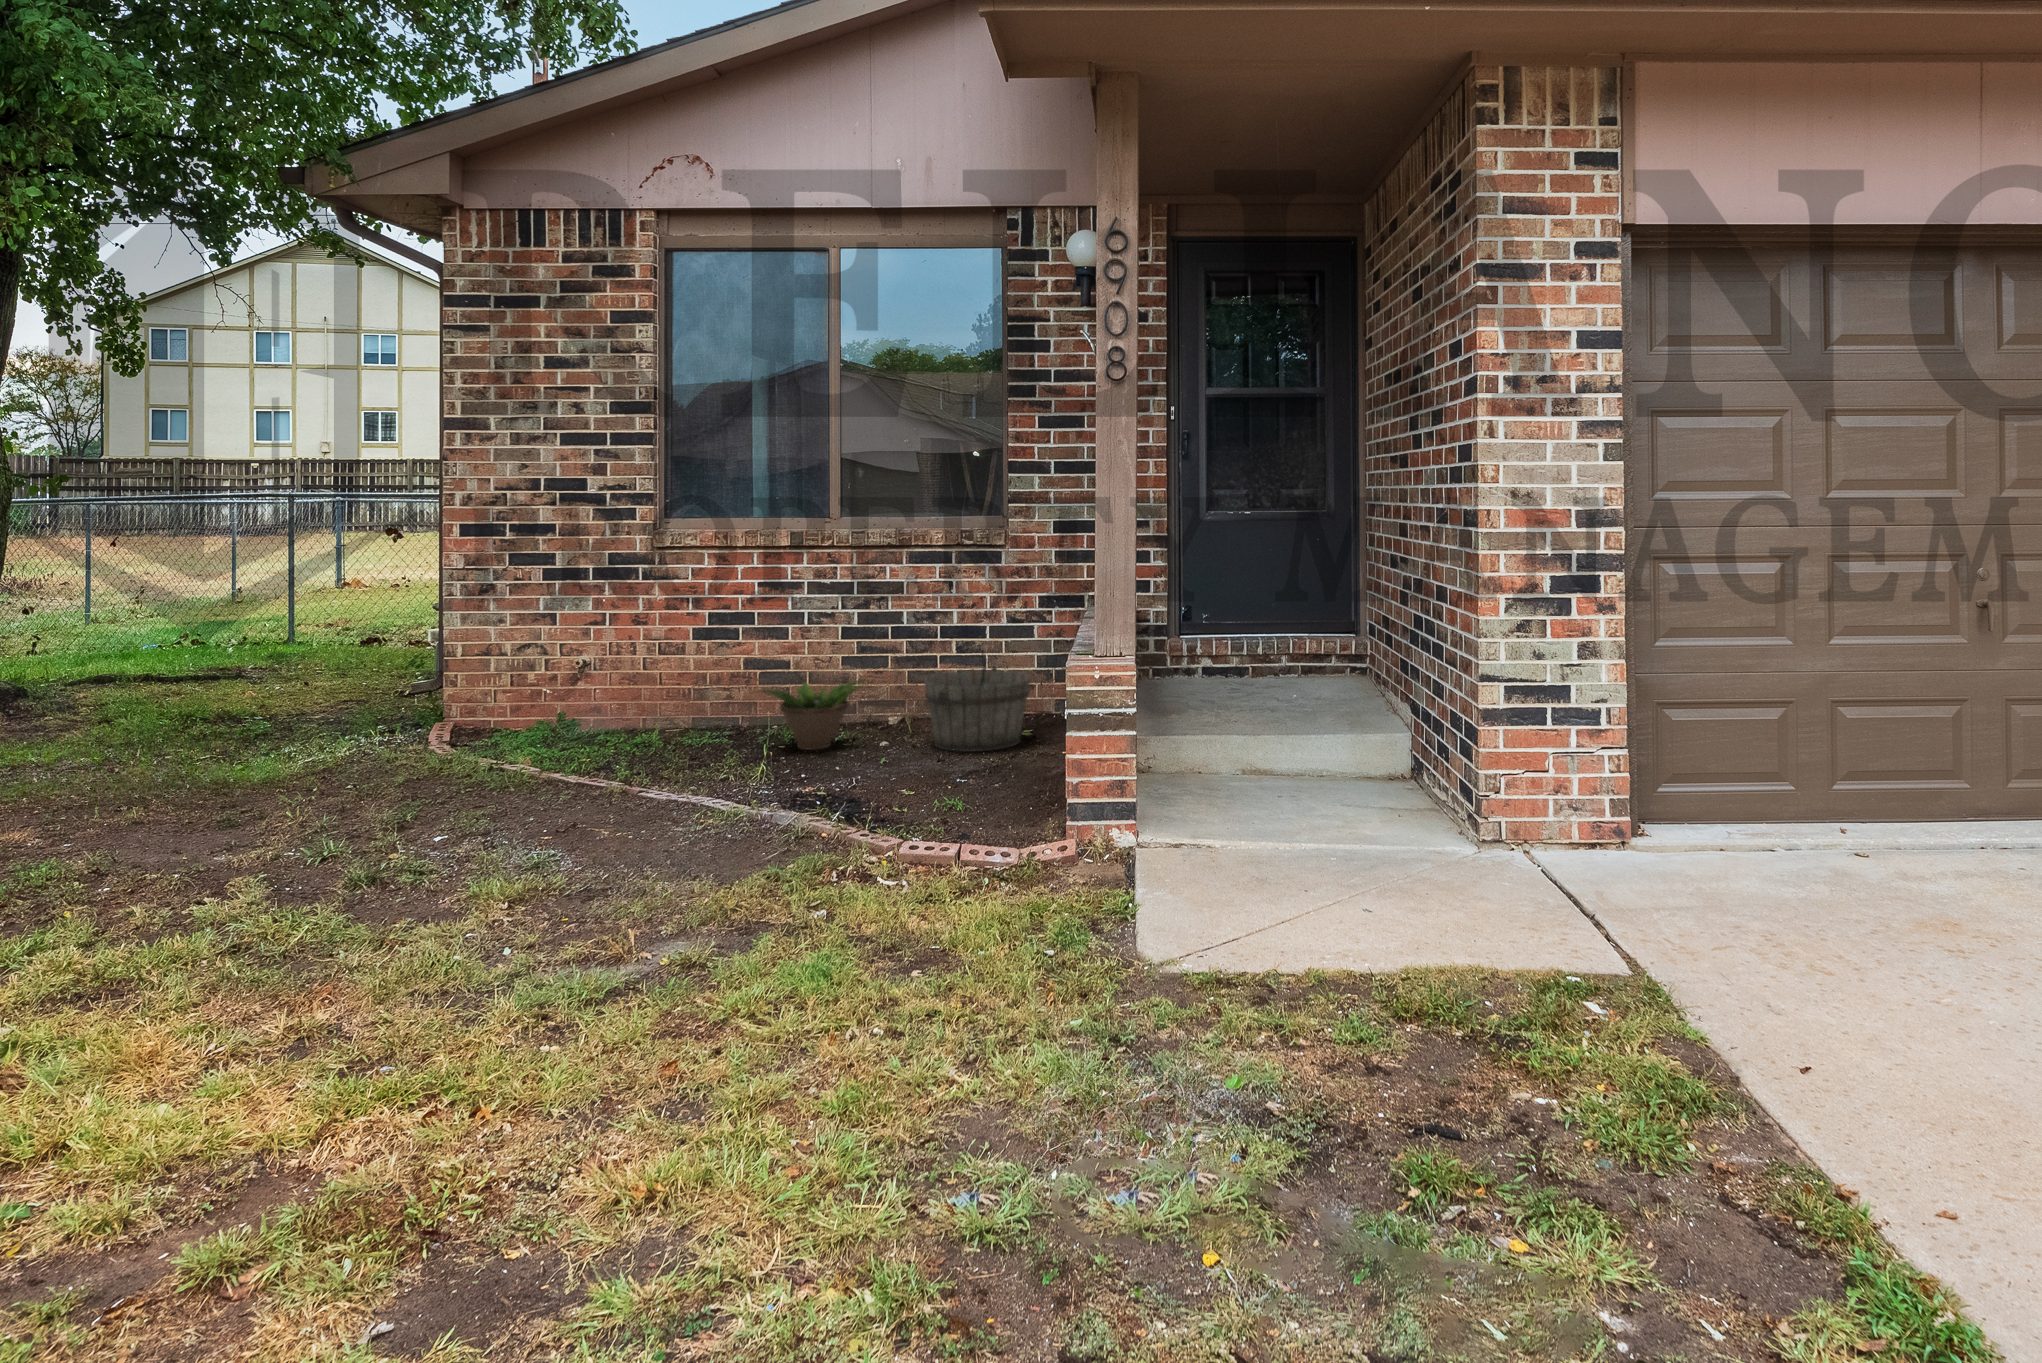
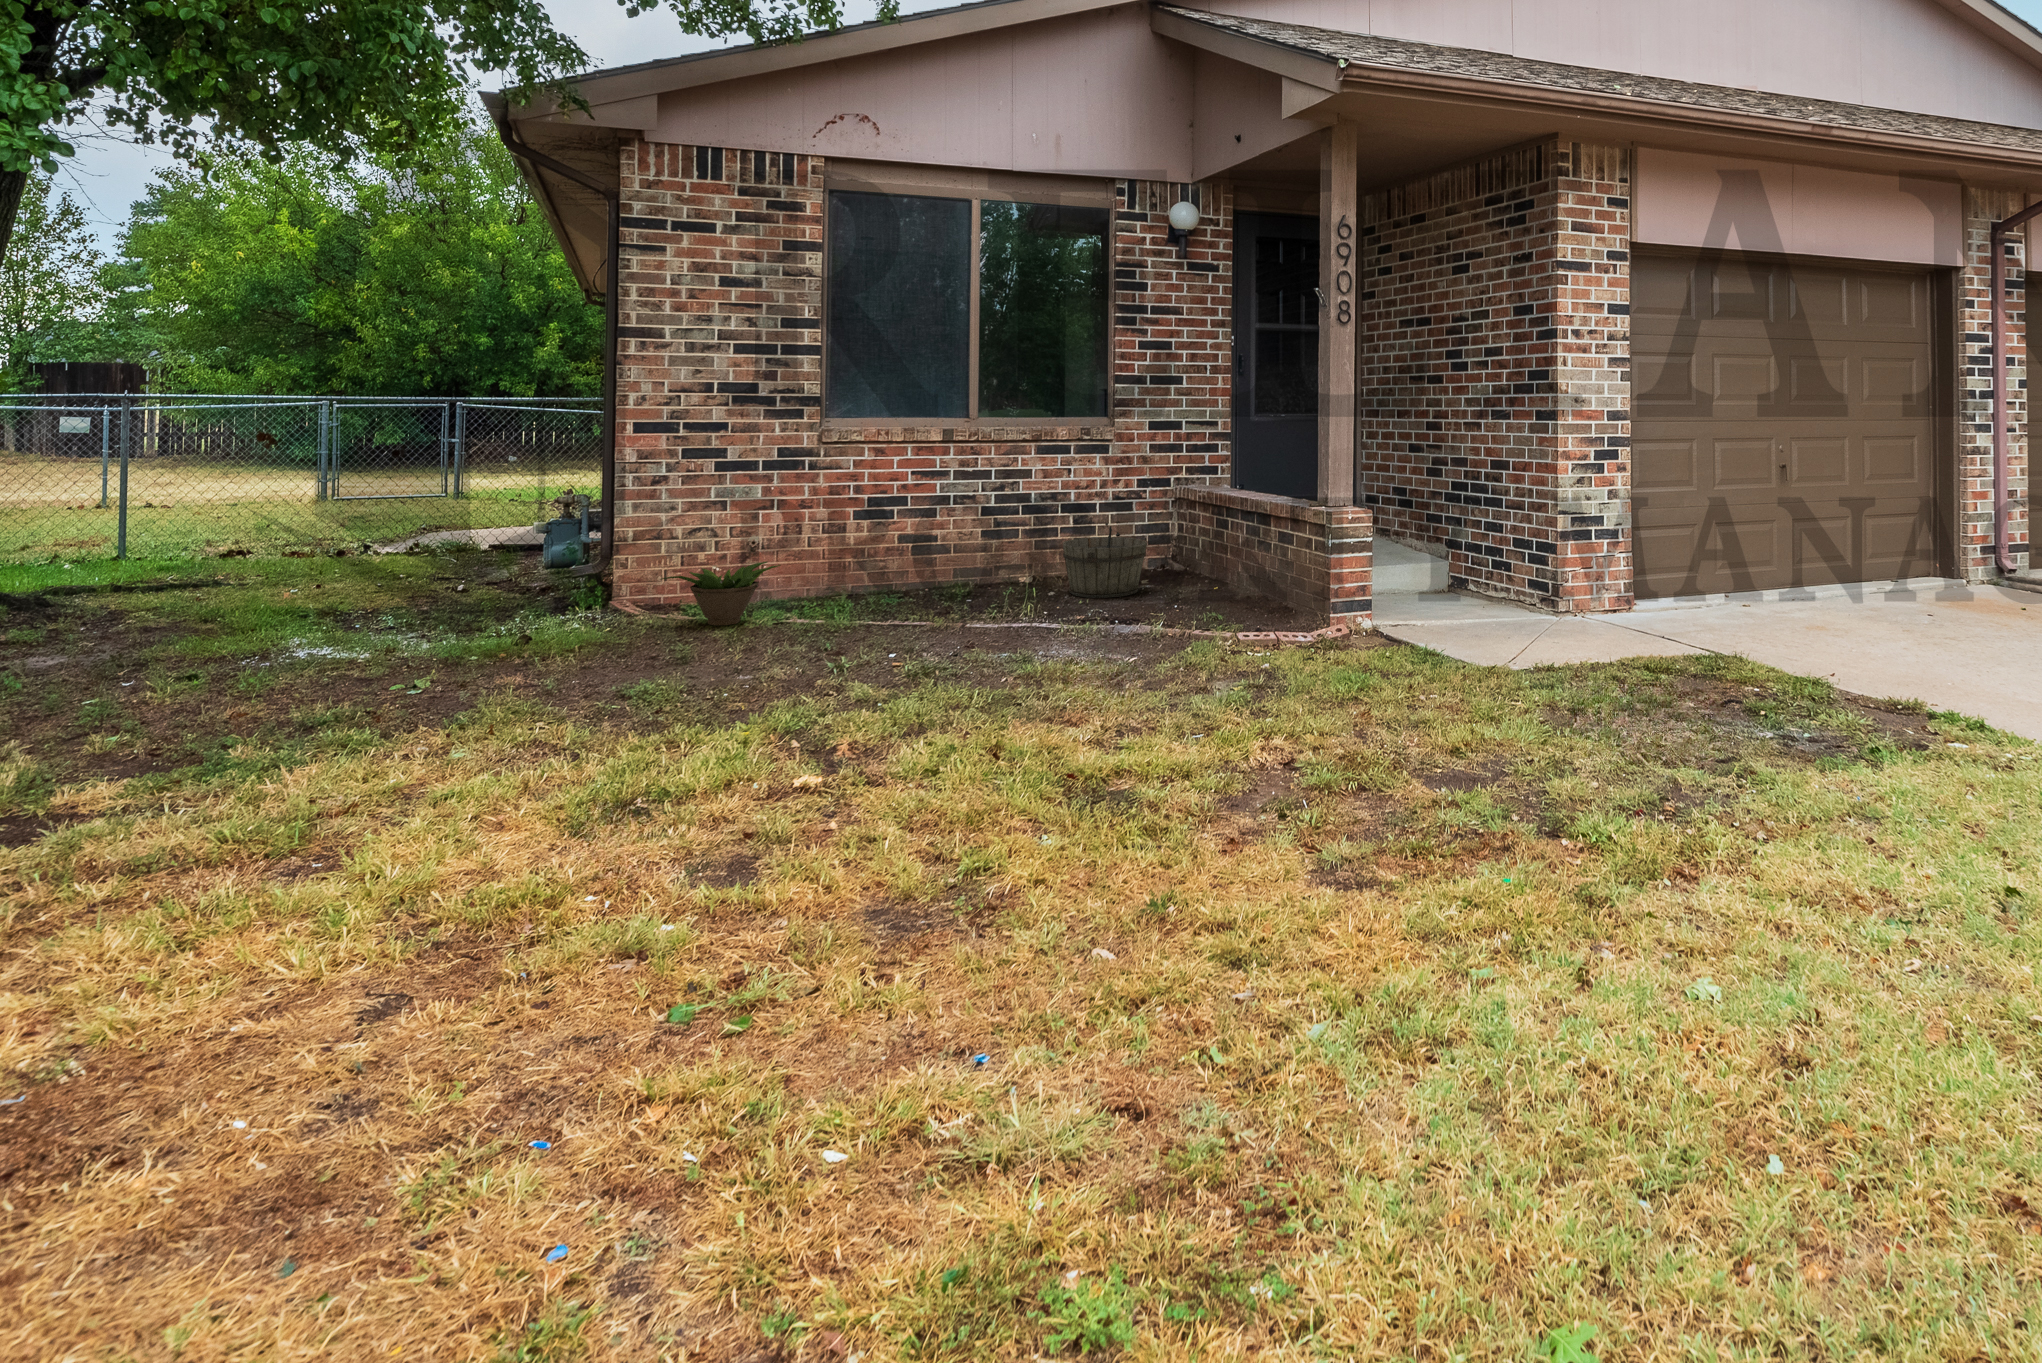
decorative plant: present [766,680,867,750] -> present [660,562,780,625]

